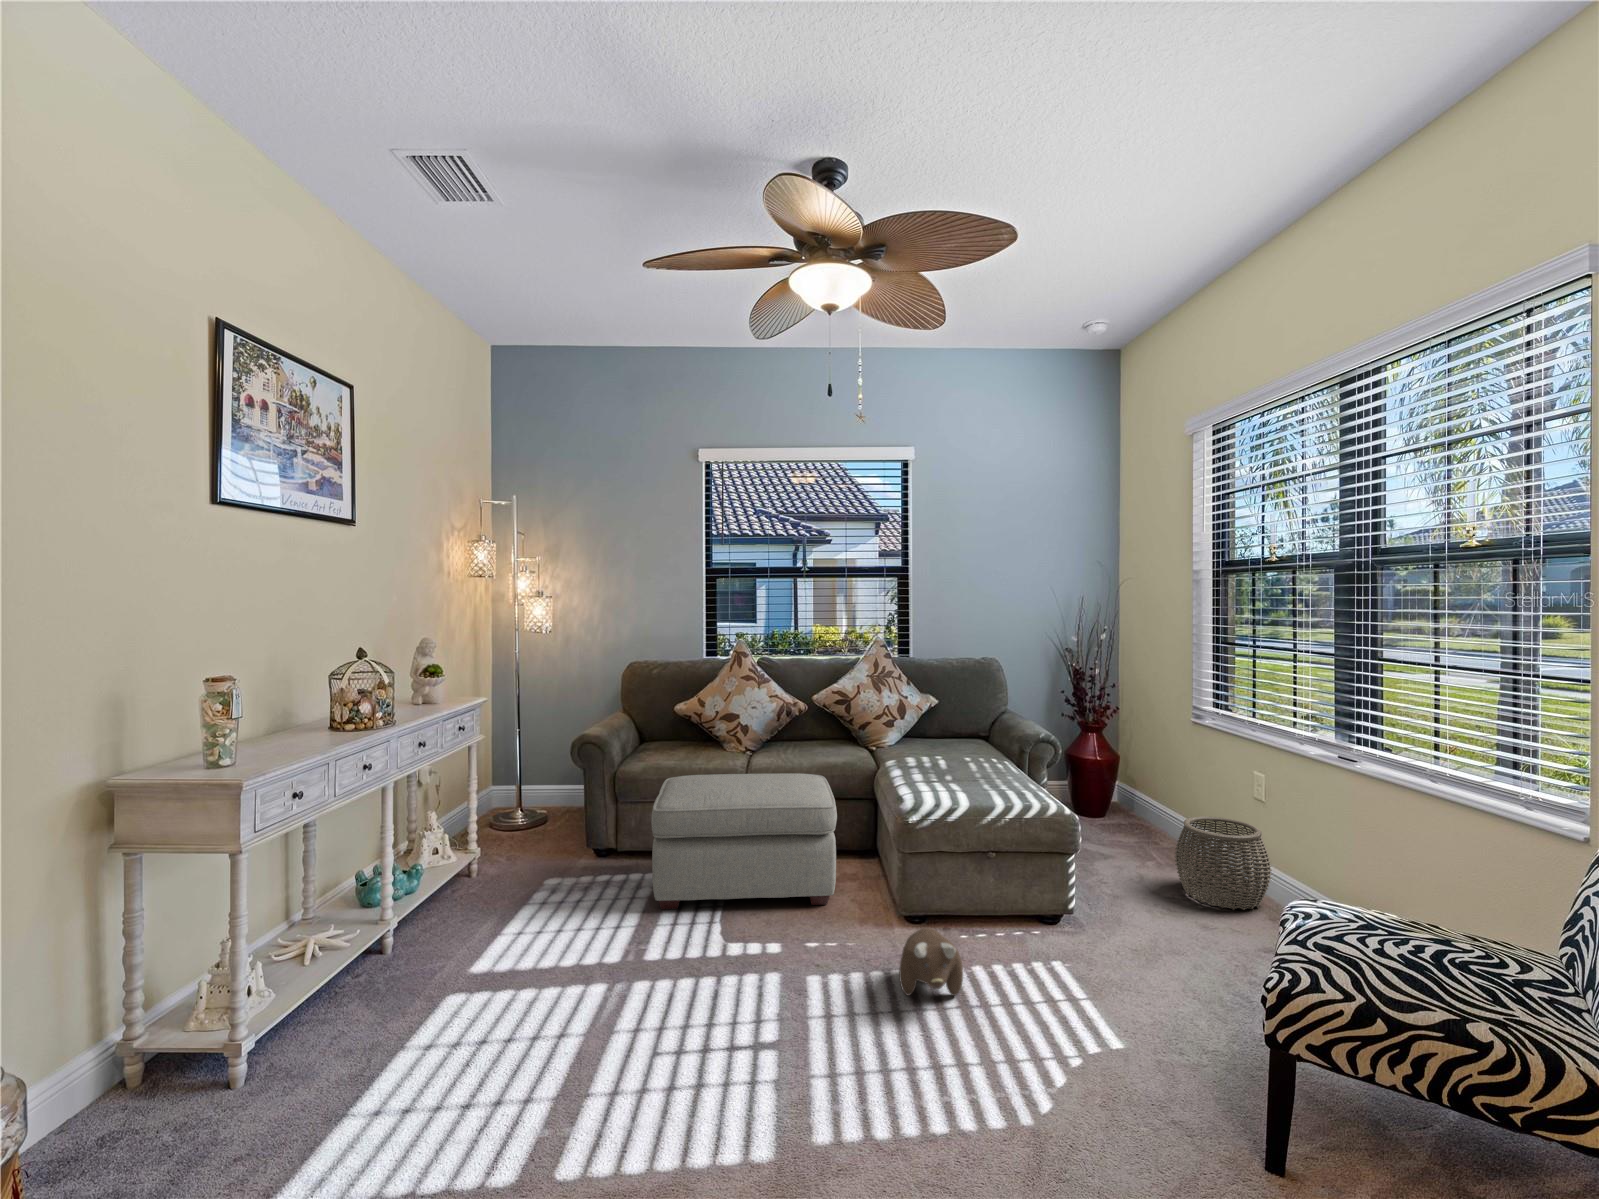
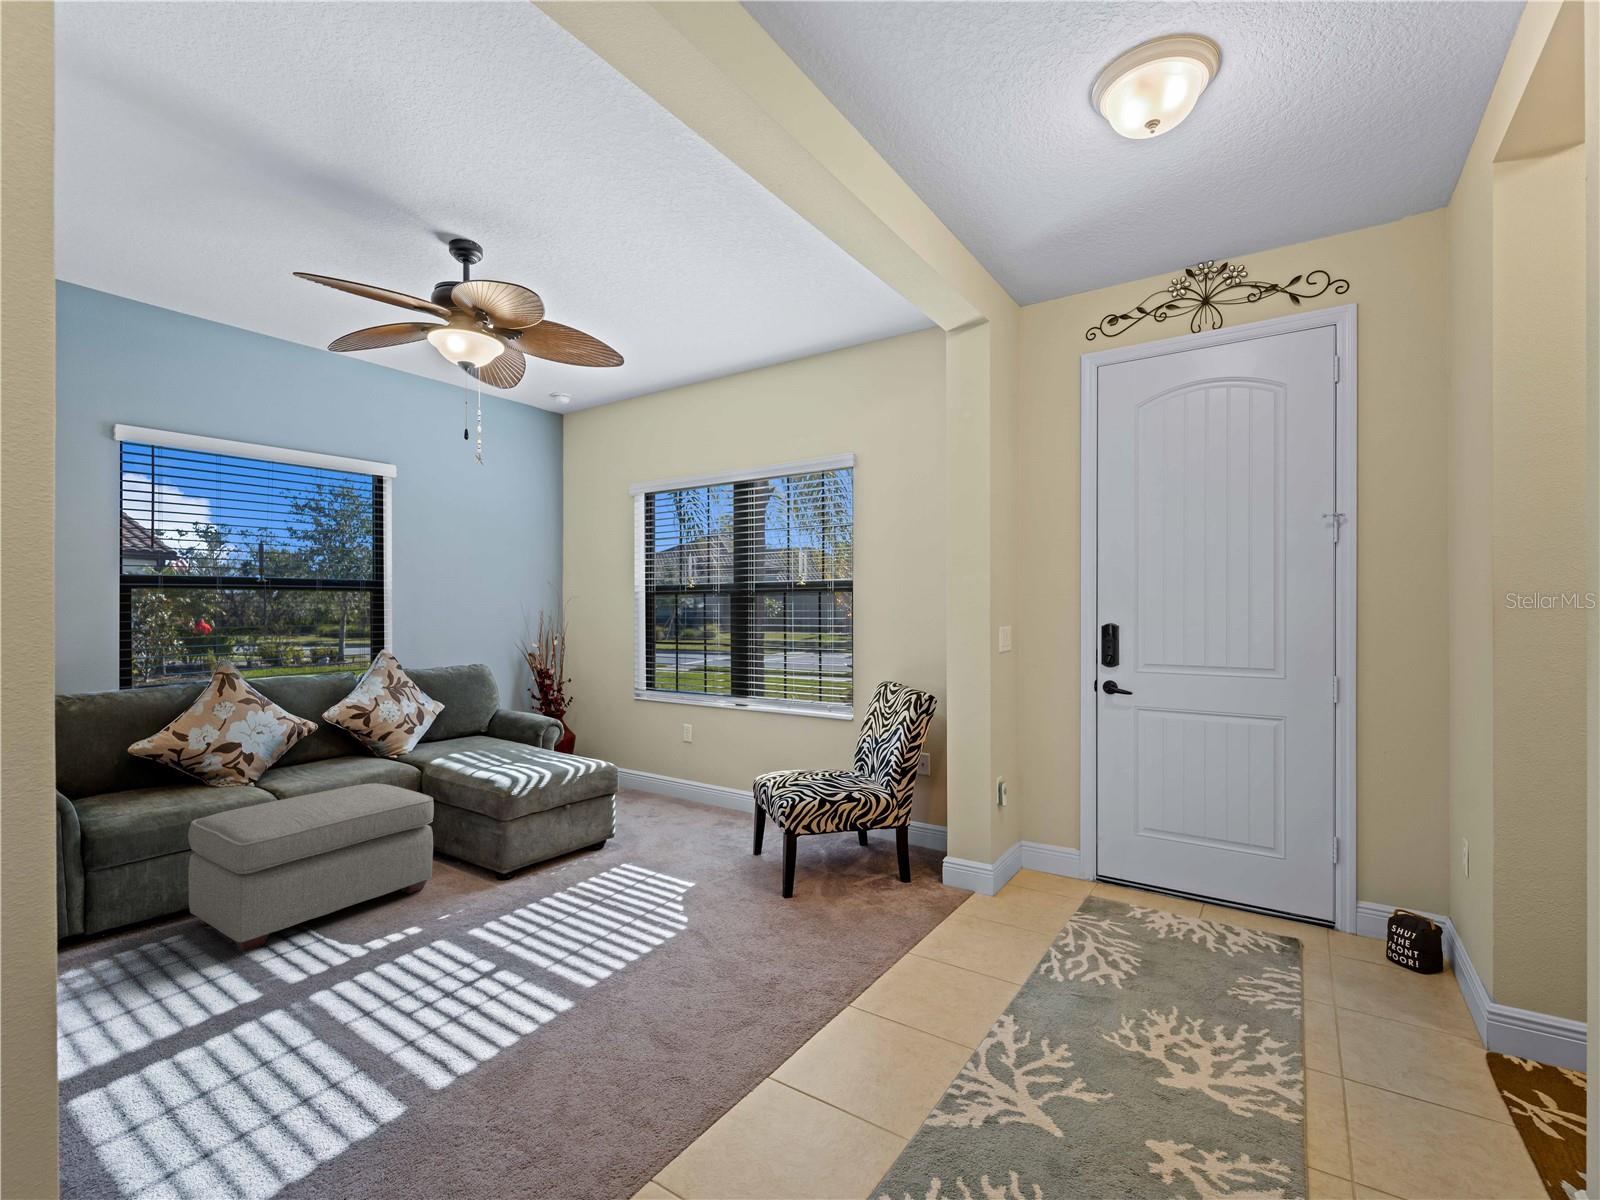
woven basket: present [1175,816,1272,910] -> none [649,754,703,809]
plush toy: present [899,928,963,996] -> none [540,858,597,910]

